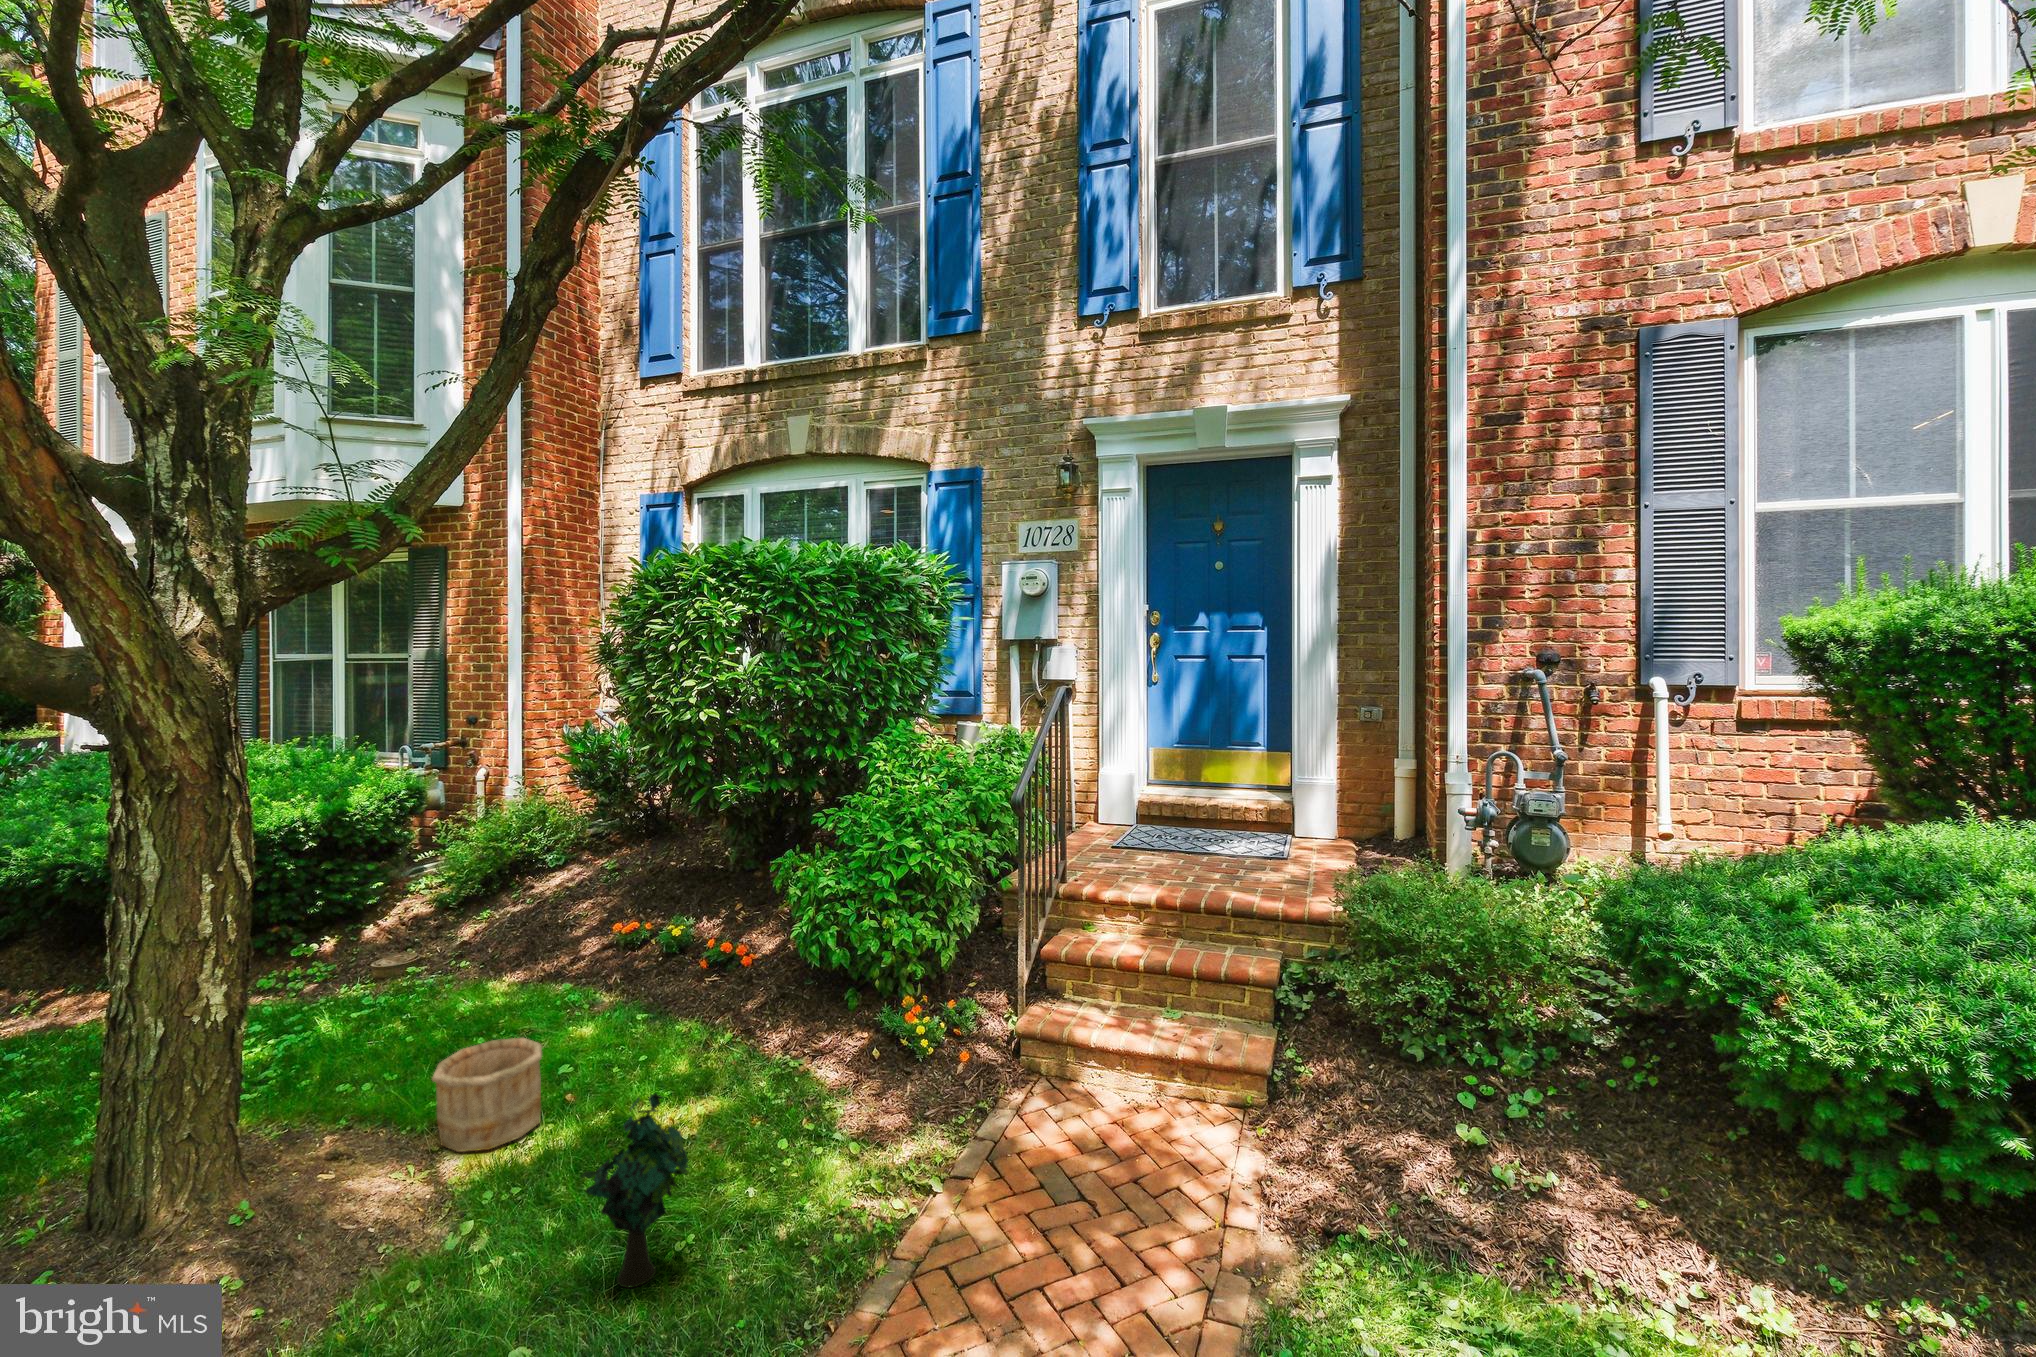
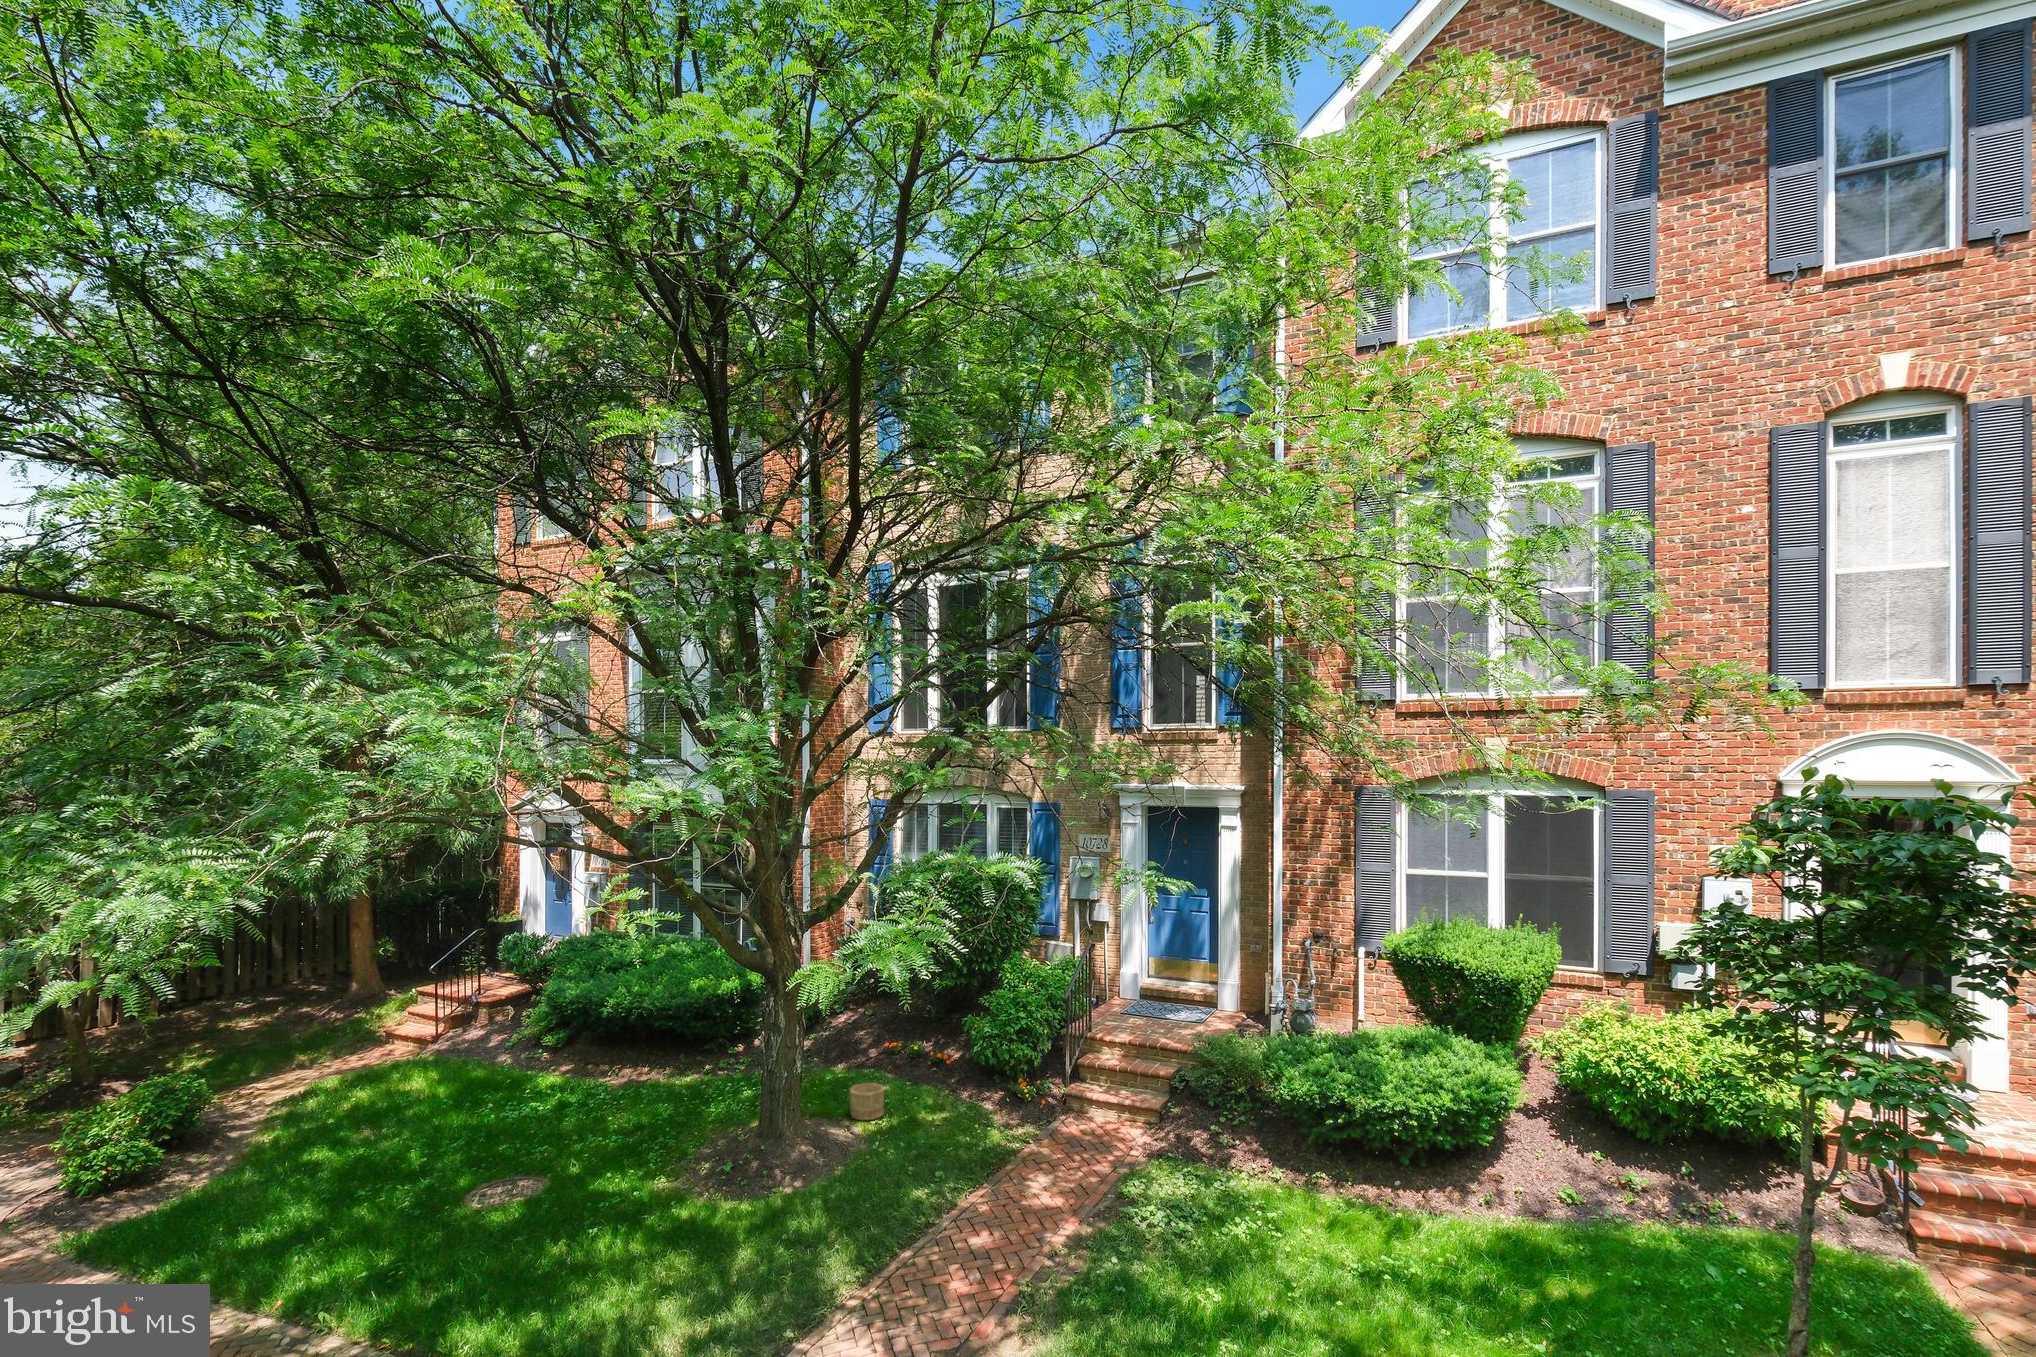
decorative plant: present [581,1093,690,1288] -> none [920,1092,952,1152]

